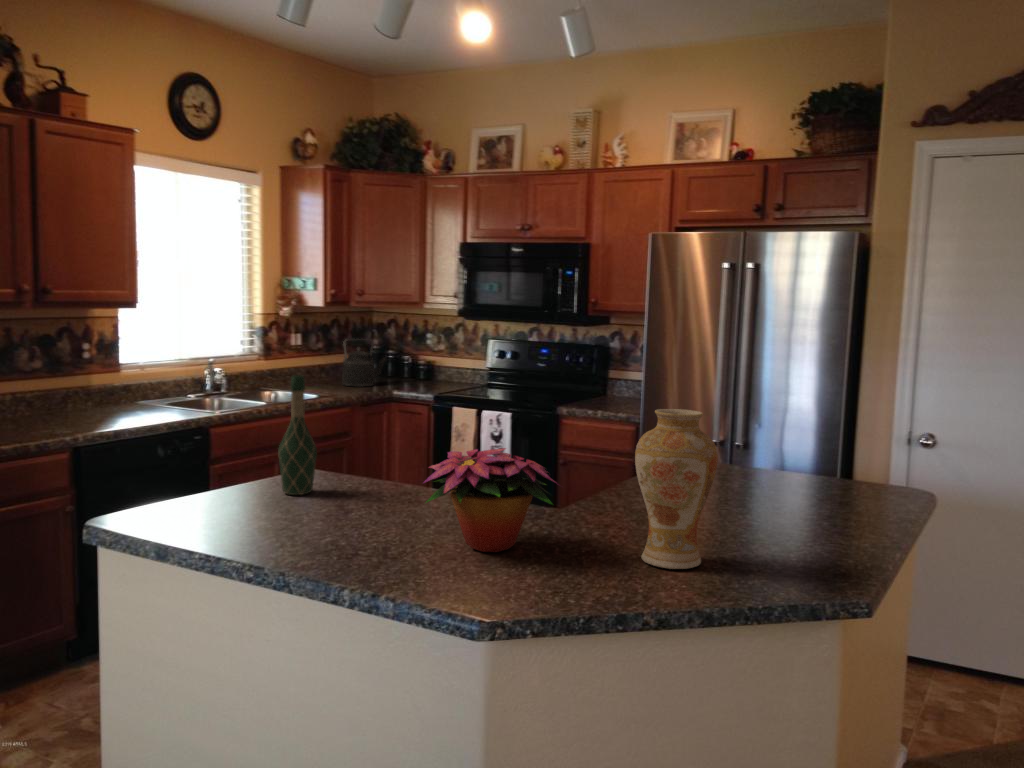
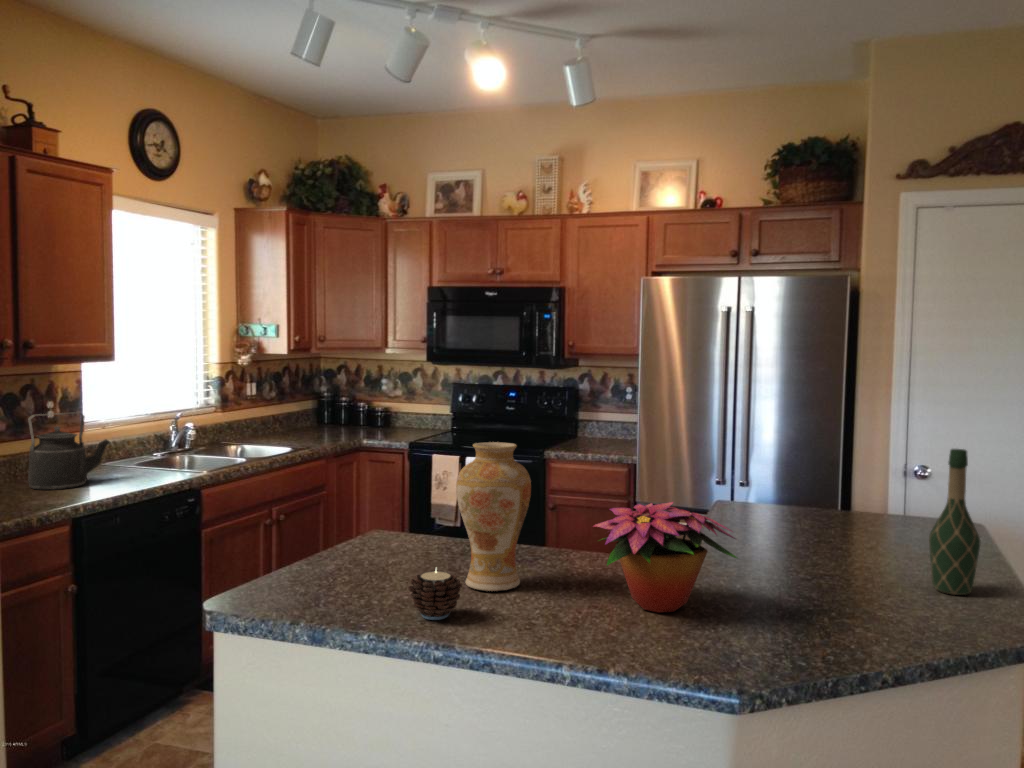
kettle: present [342,340,386,387] -> present [28,413,110,490]
wine bottle: present [278,375,317,495] -> present [929,449,980,595]
vase: present [635,409,718,569] -> present [456,442,531,591]
candle: none [252,496,303,544] -> present [409,570,462,620]

